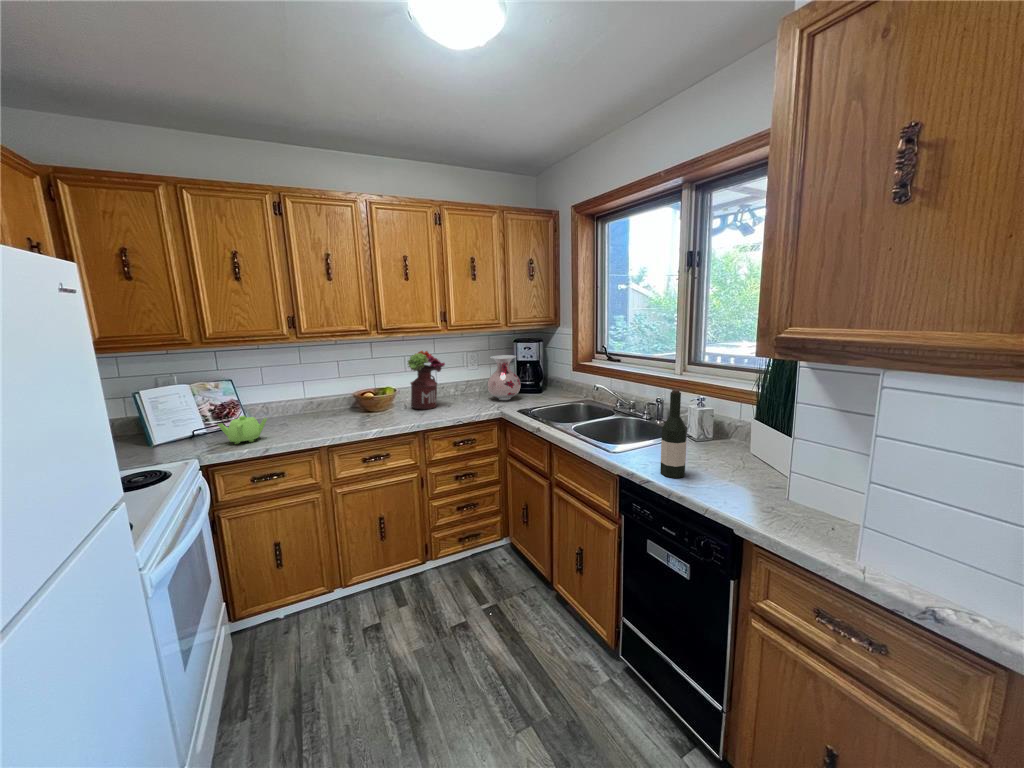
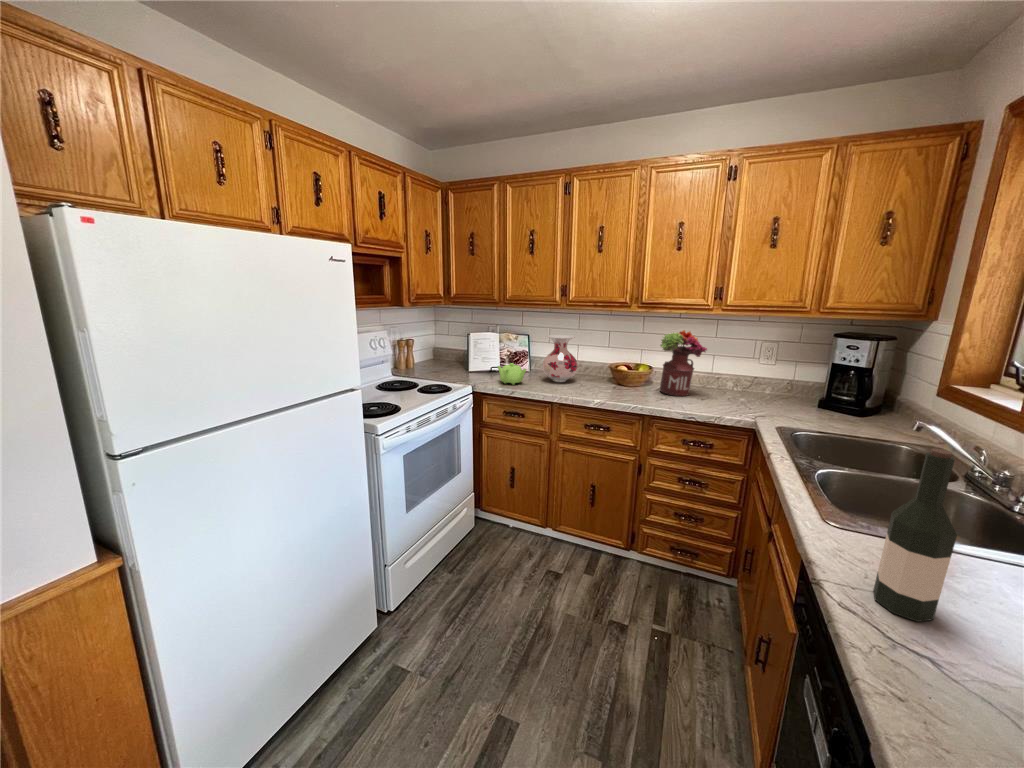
vase: present [487,355,521,400] -> present [543,335,578,382]

